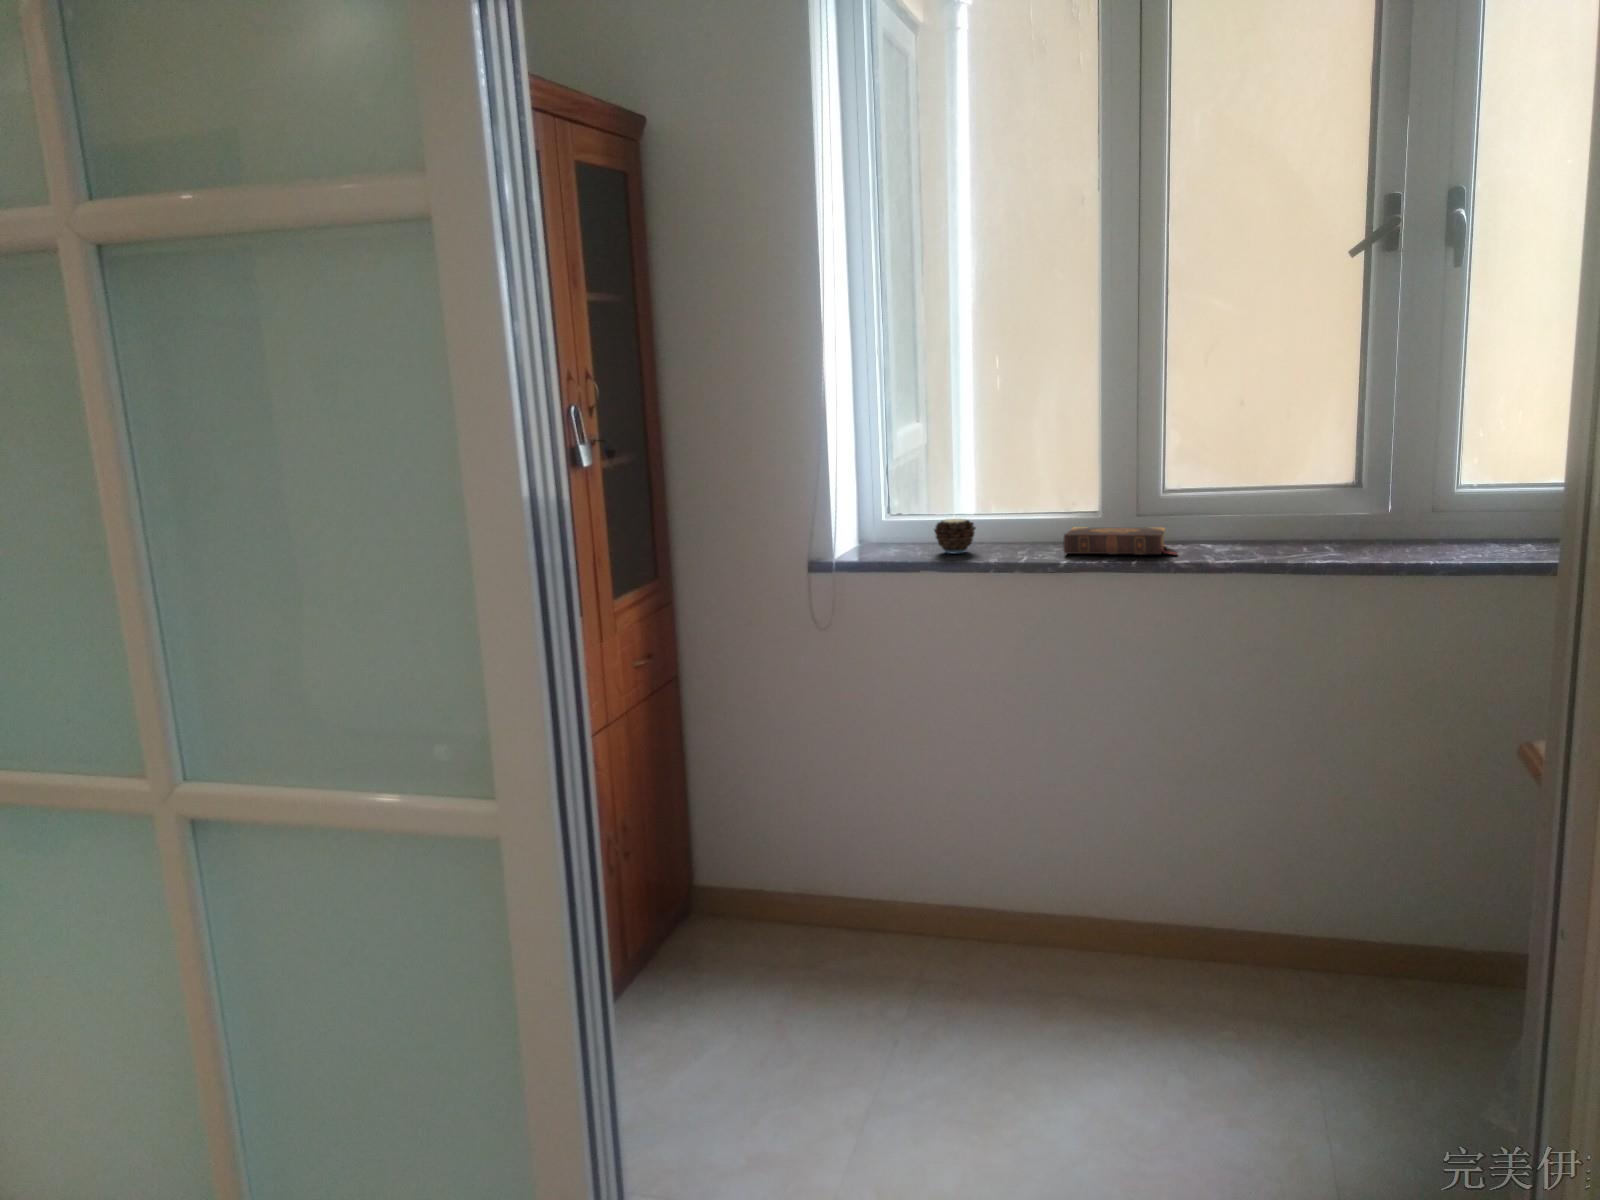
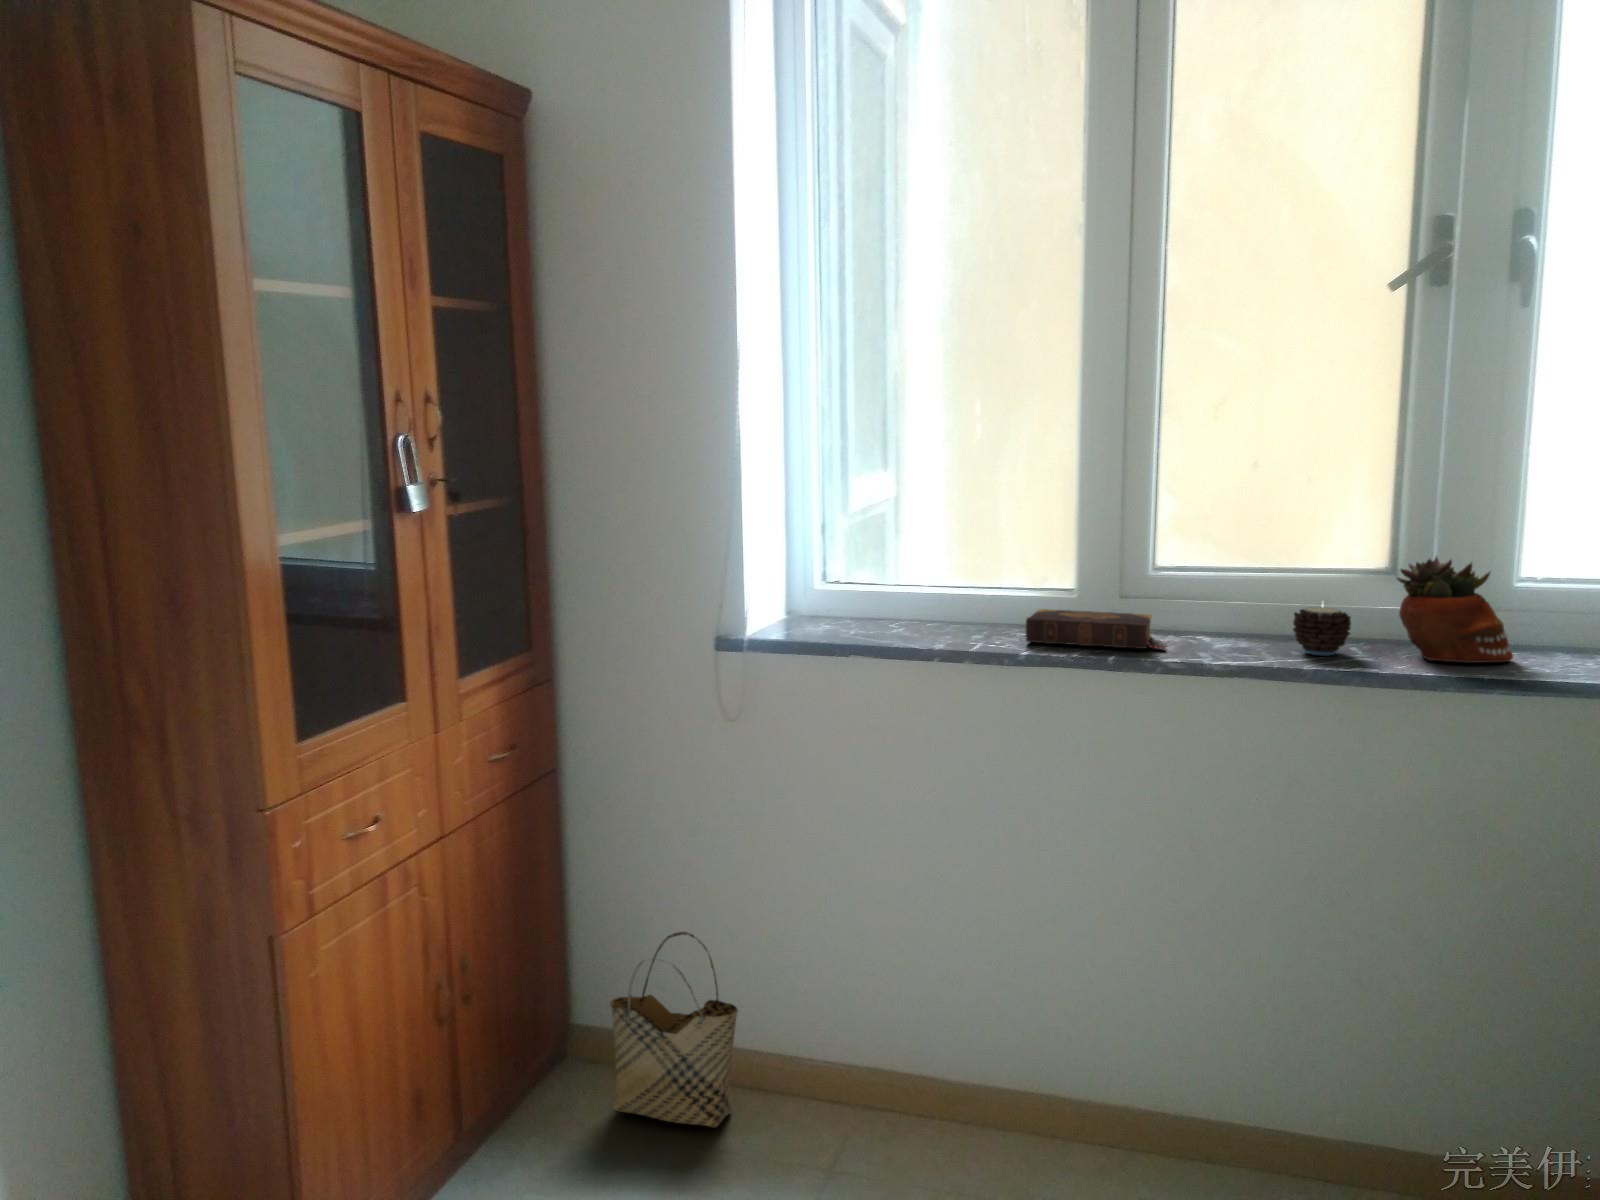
succulent planter: none [1360,469,1453,553] -> present [1397,557,1513,663]
candle: present [934,518,976,554] -> present [1293,604,1351,655]
woven basket: none [735,801,840,952] -> present [609,932,738,1127]

